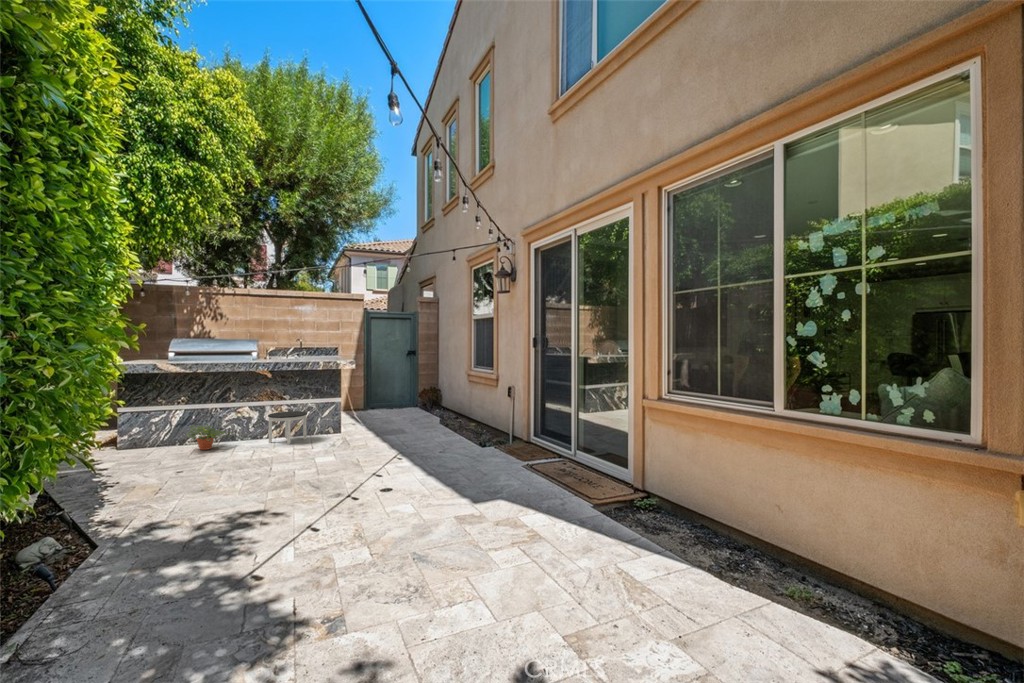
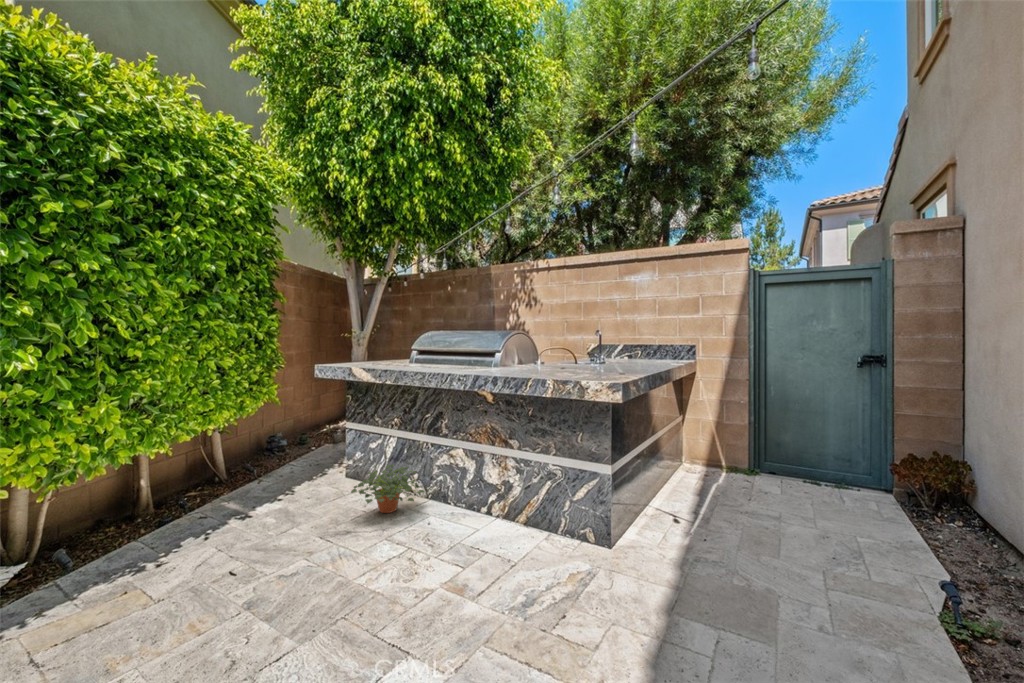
round table: present [268,411,307,444] -> none [452,470,527,552]

